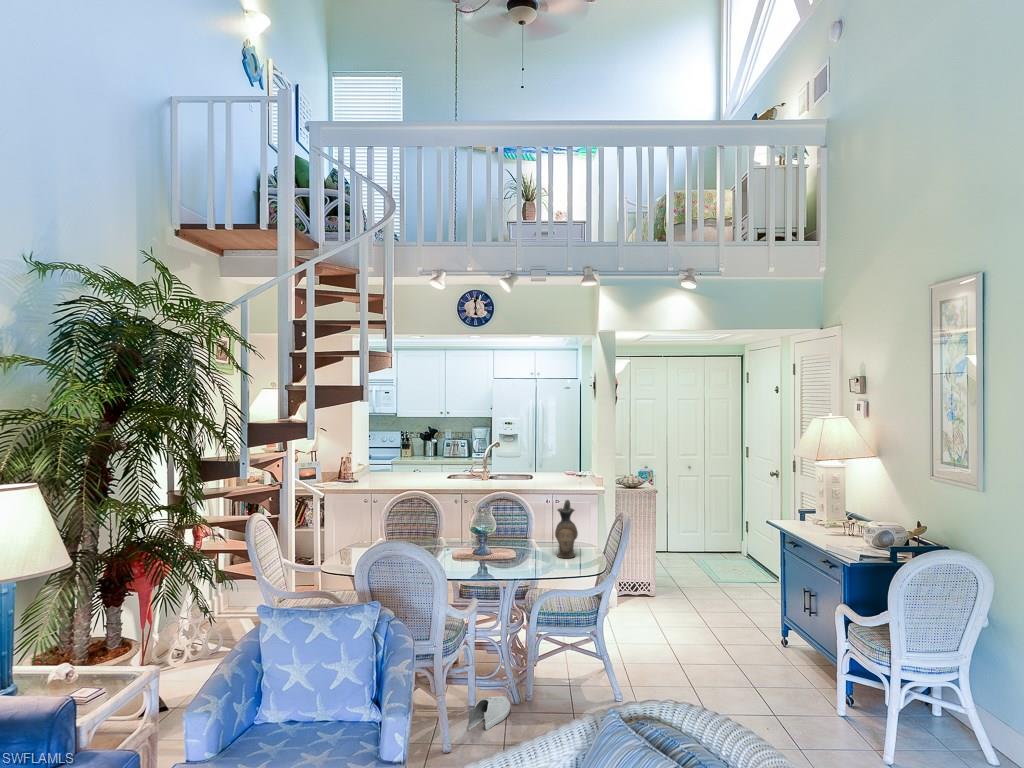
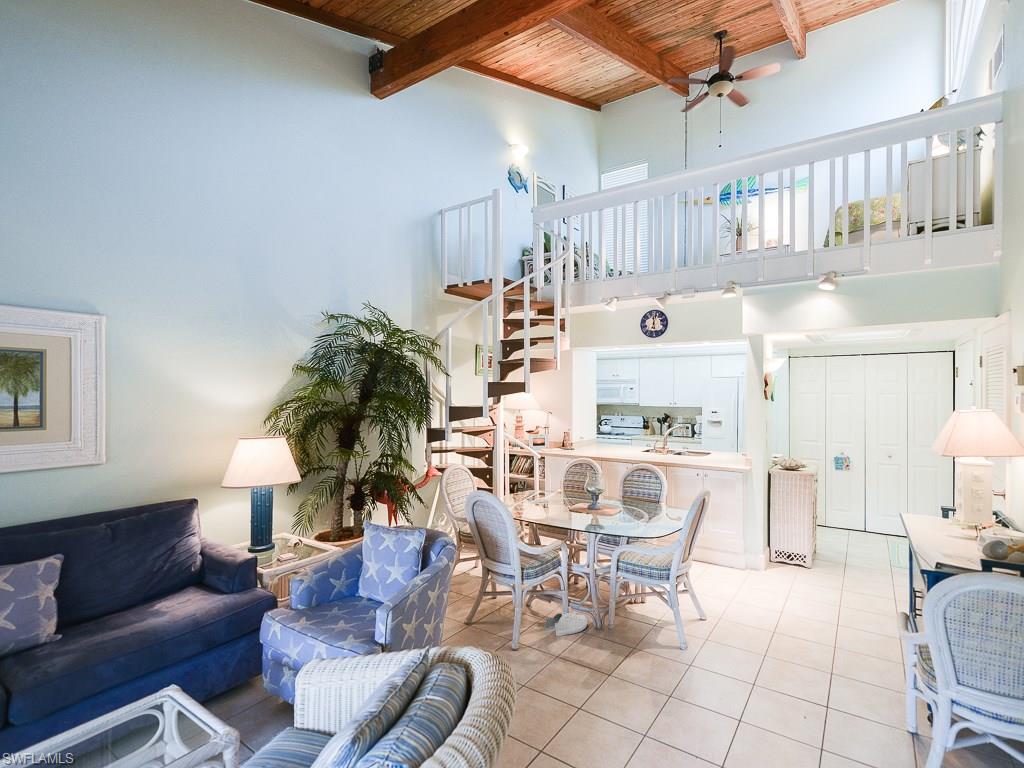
ceramic pitcher: present [555,500,578,558] -> none [643,475,662,522]

